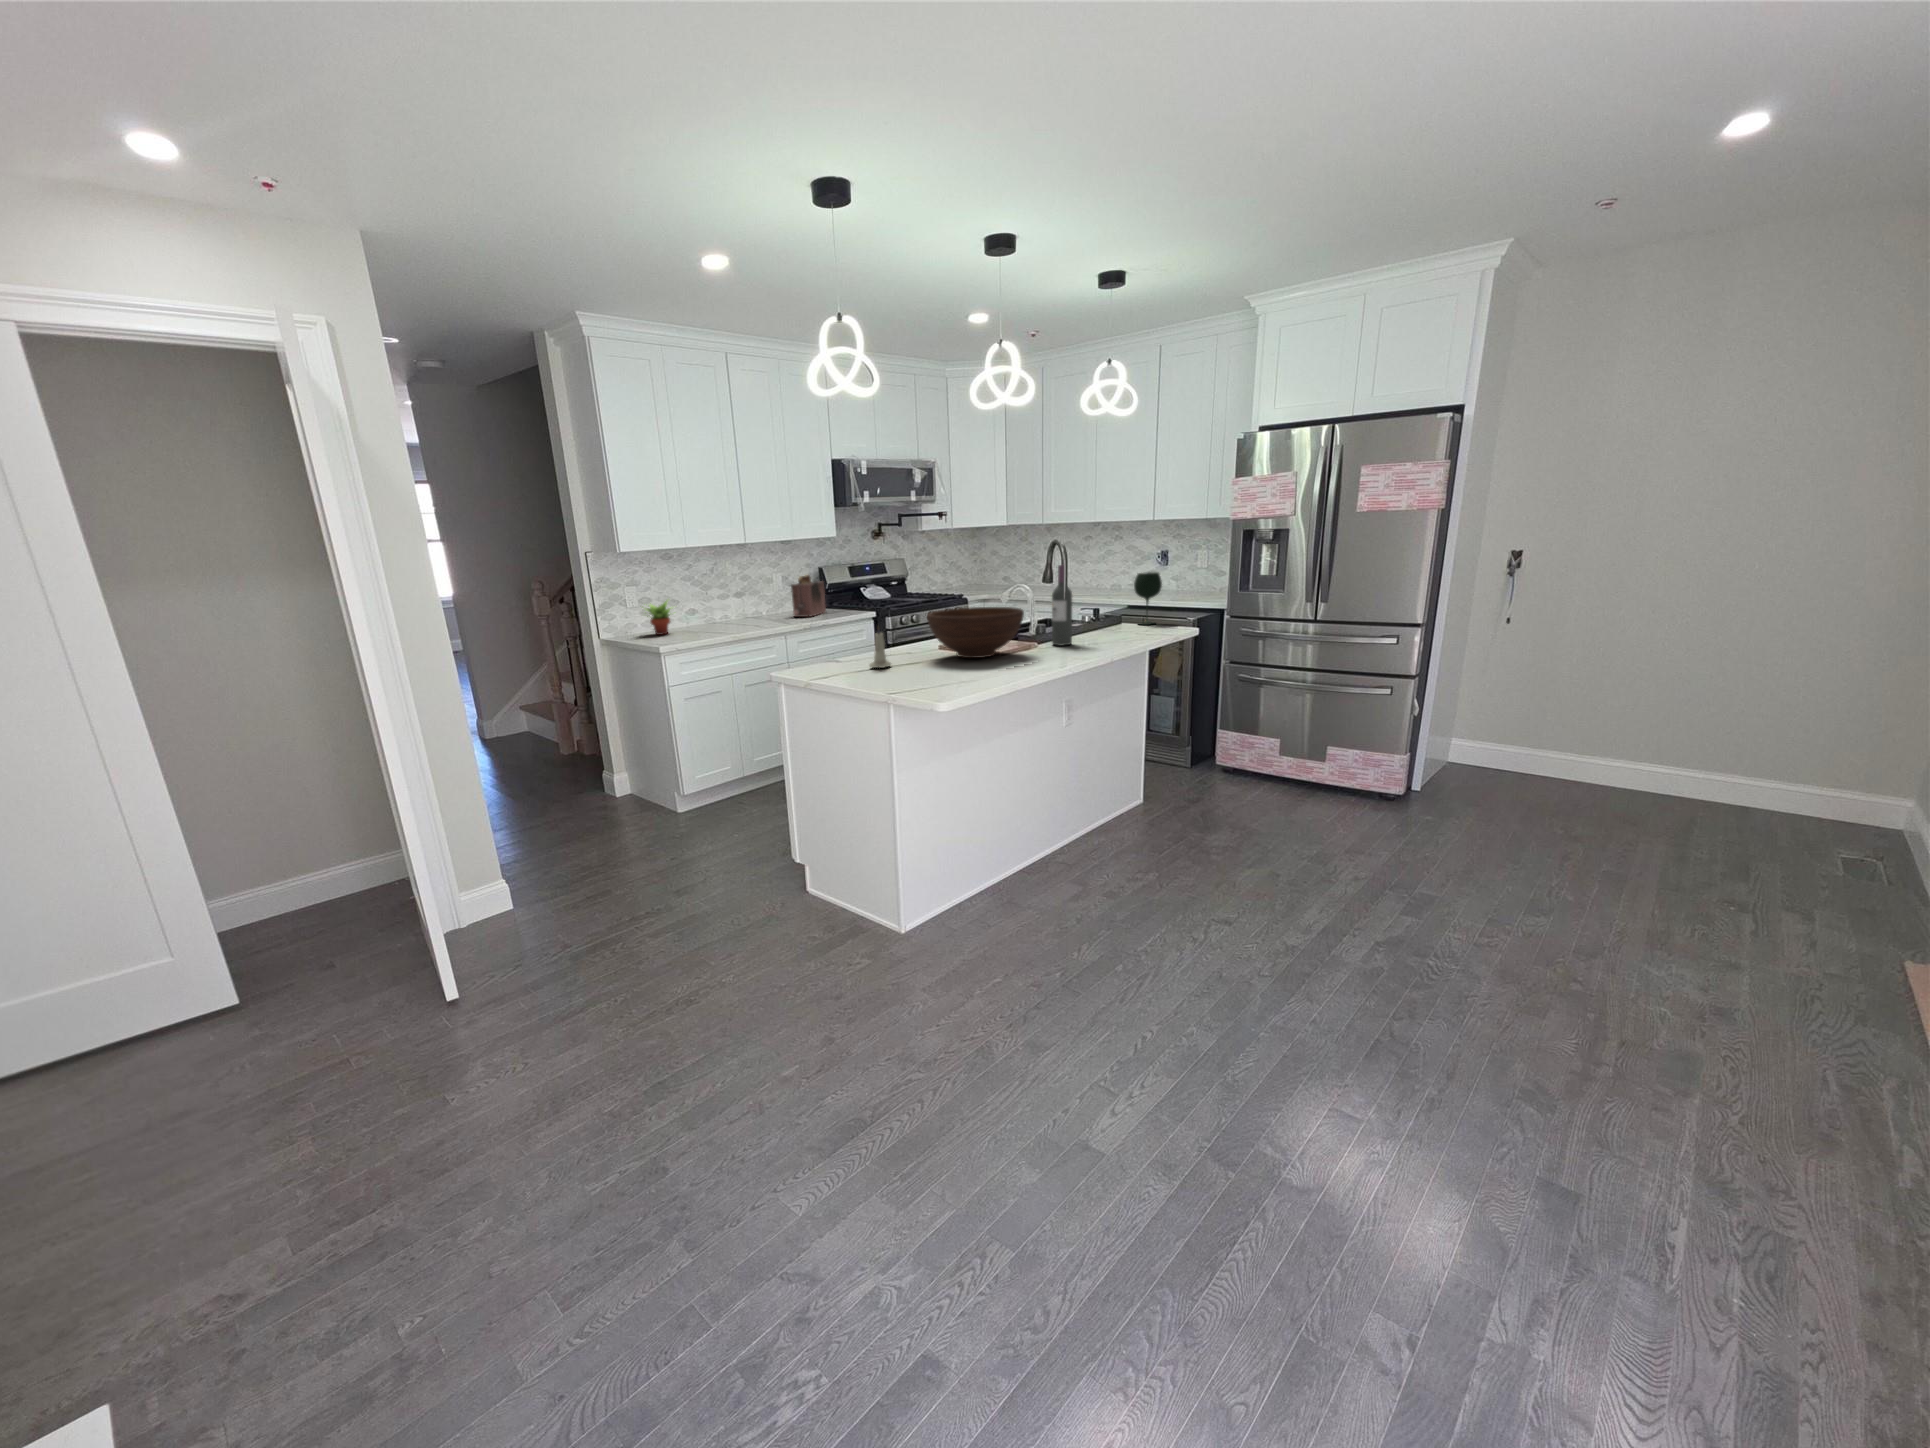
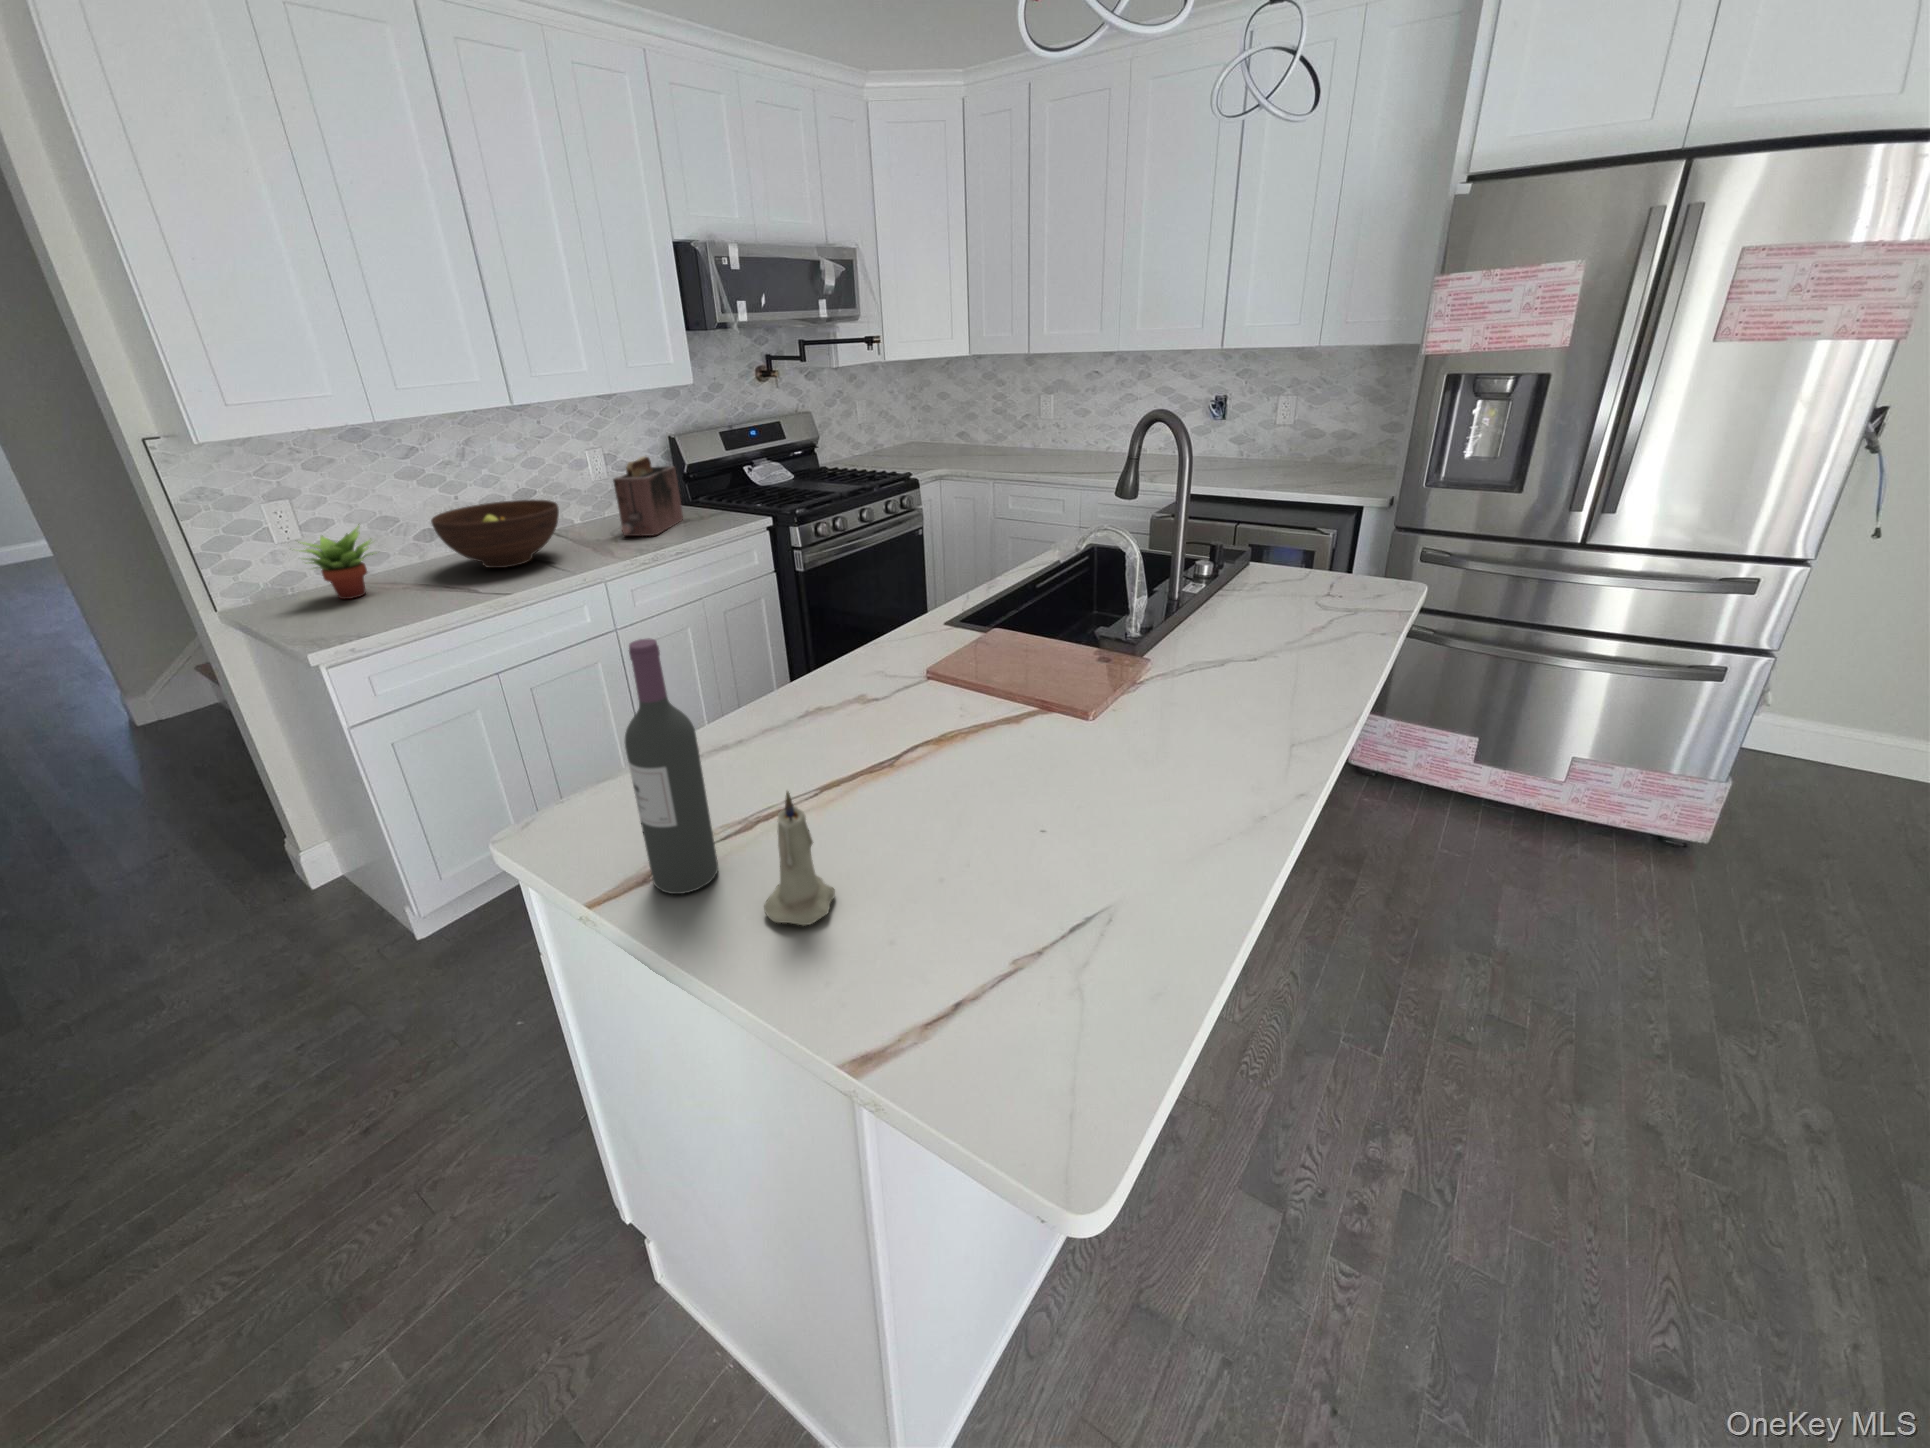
wine bottle: present [1052,565,1072,646] -> present [625,638,718,894]
wine glass: present [1134,572,1162,625] -> none [1324,492,1392,605]
fruit bowl: present [927,607,1024,658] -> present [431,500,559,568]

